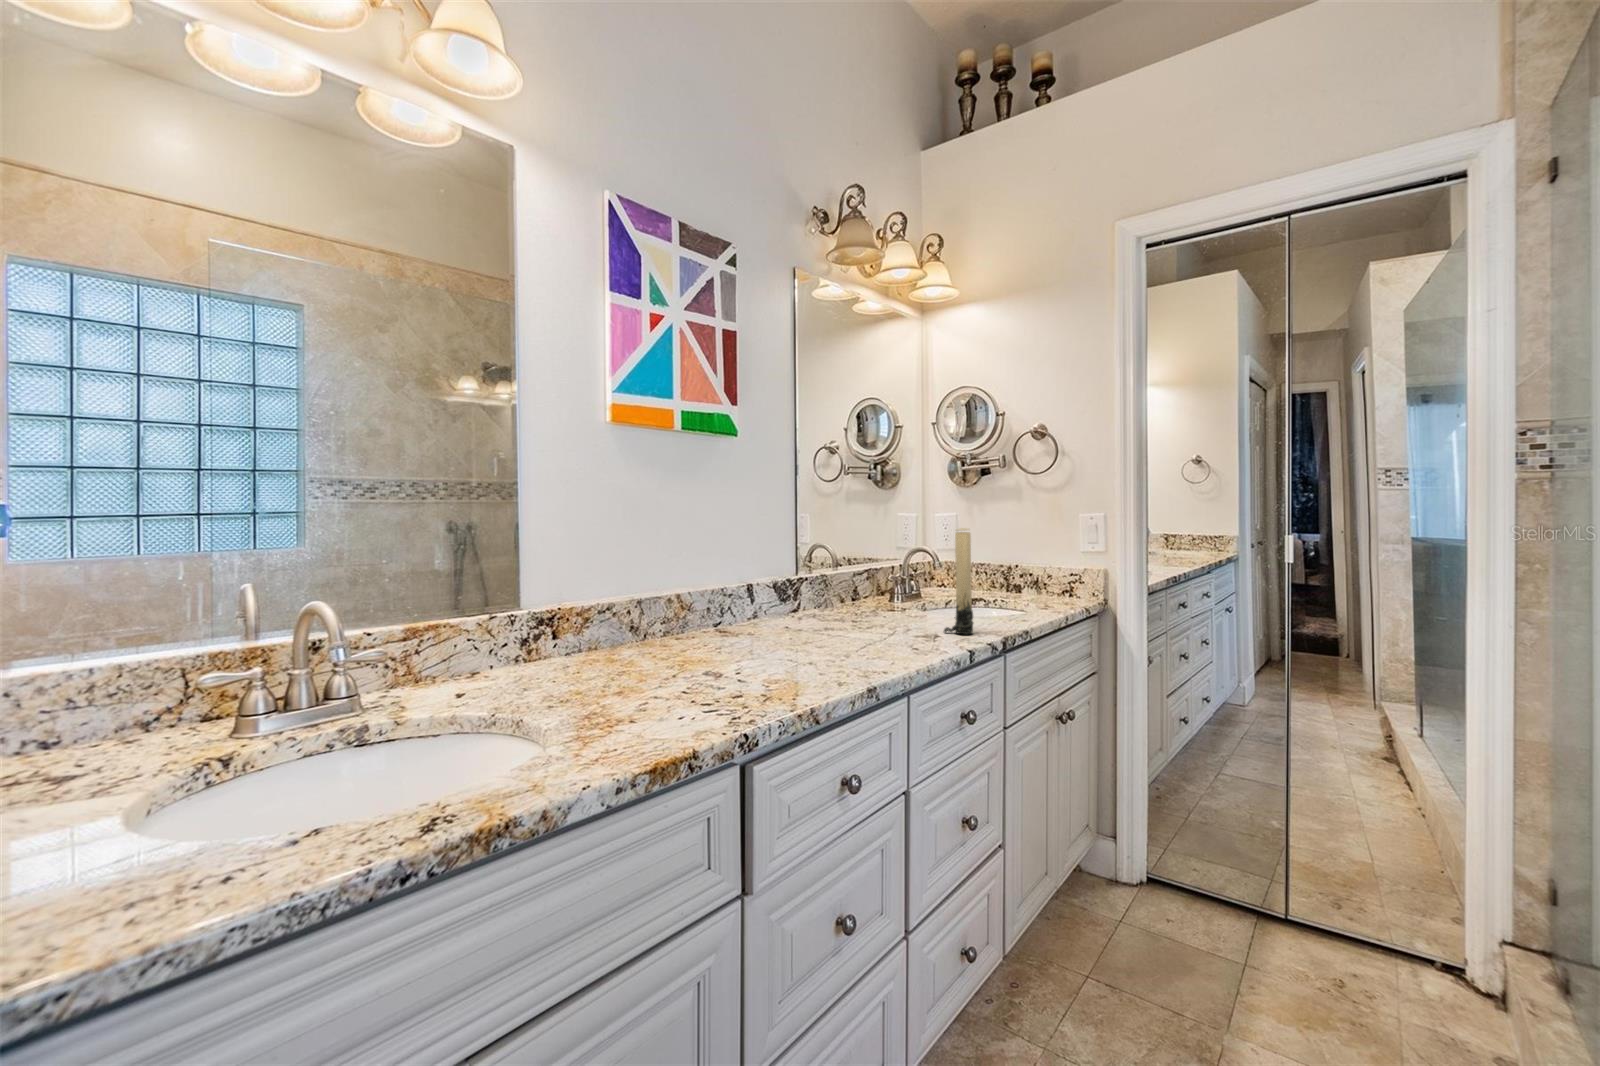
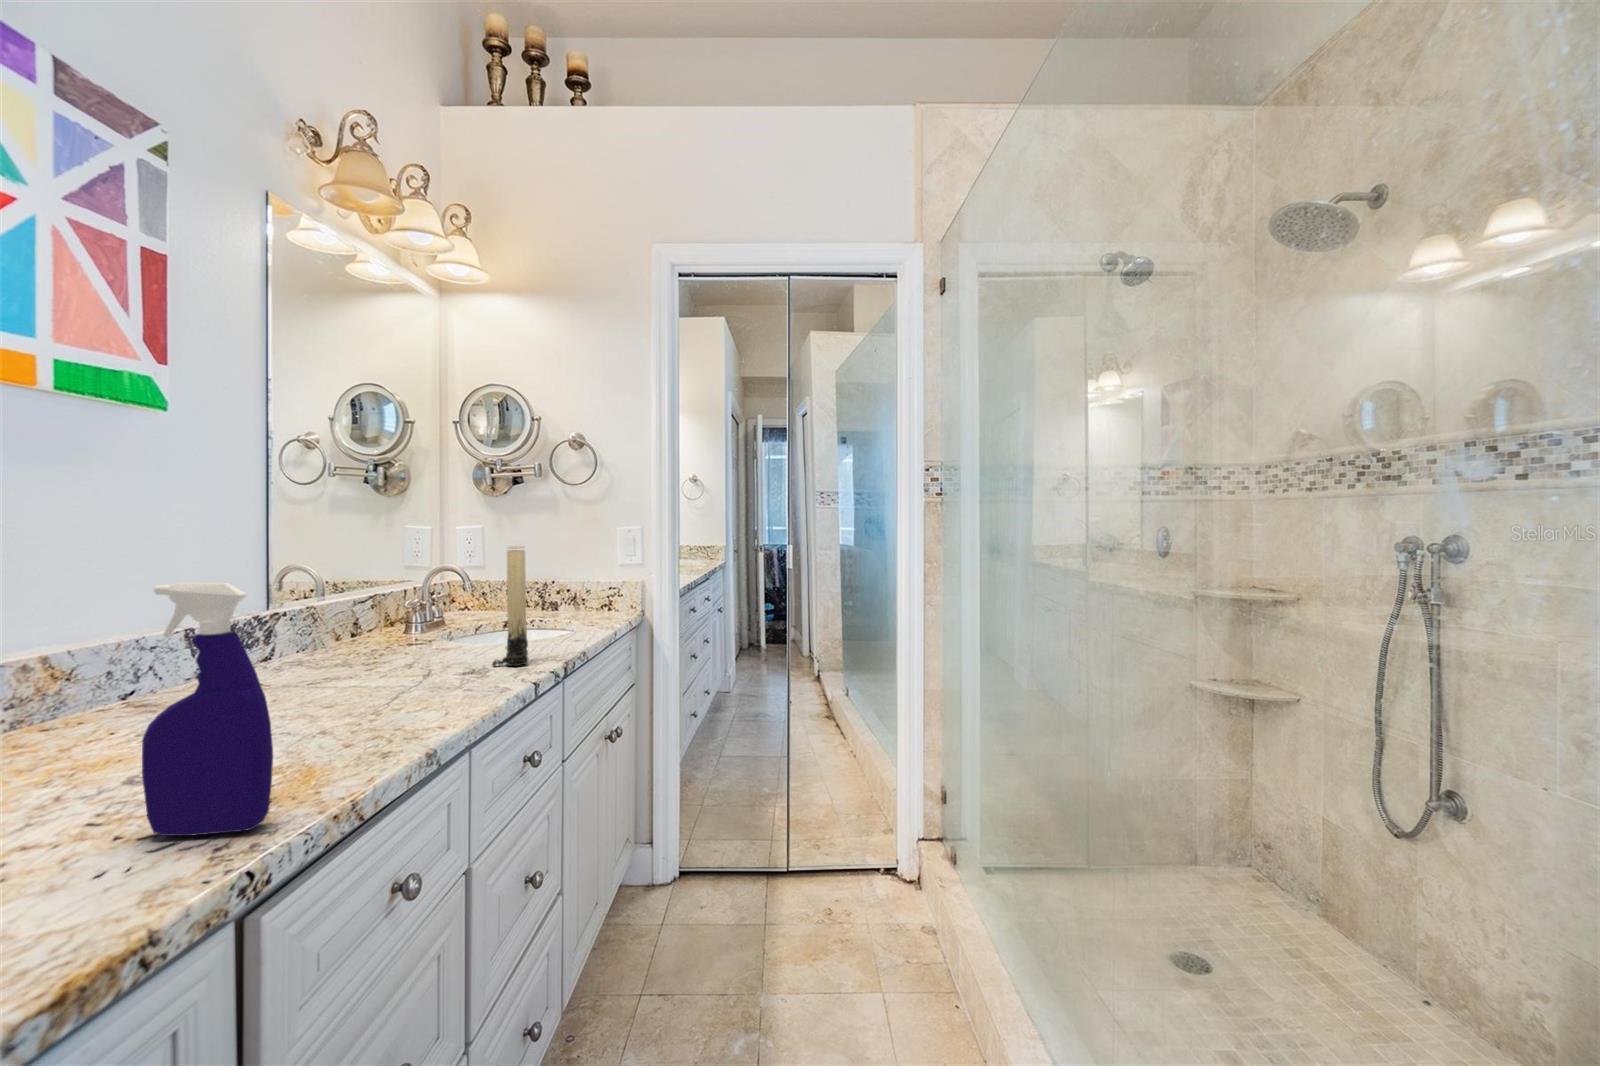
spray bottle: none [702,544,765,712] -> present [142,583,273,836]

